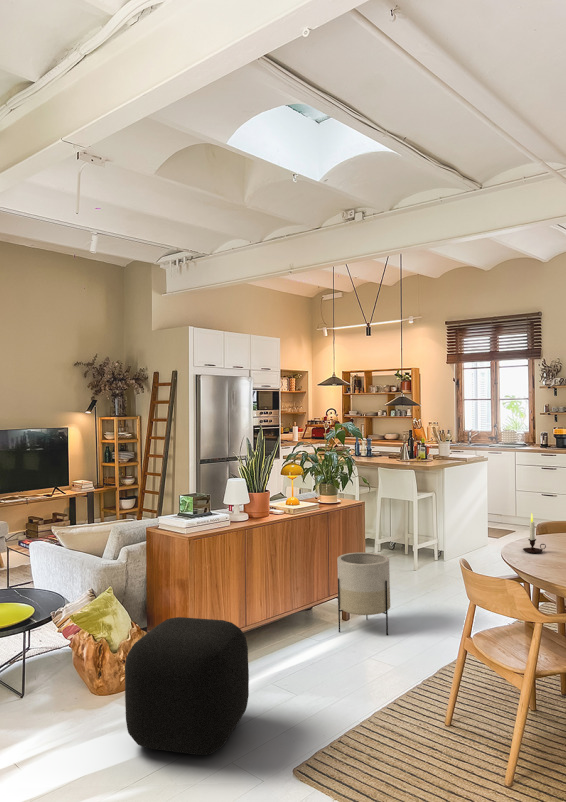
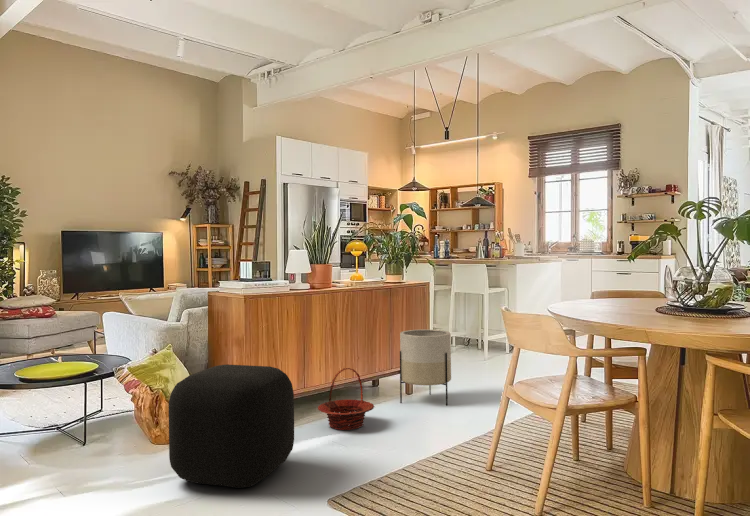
candle: present [523,513,546,553] -> none [570,266,593,306]
basket: none [260,605,319,671] -> present [318,368,374,430]

